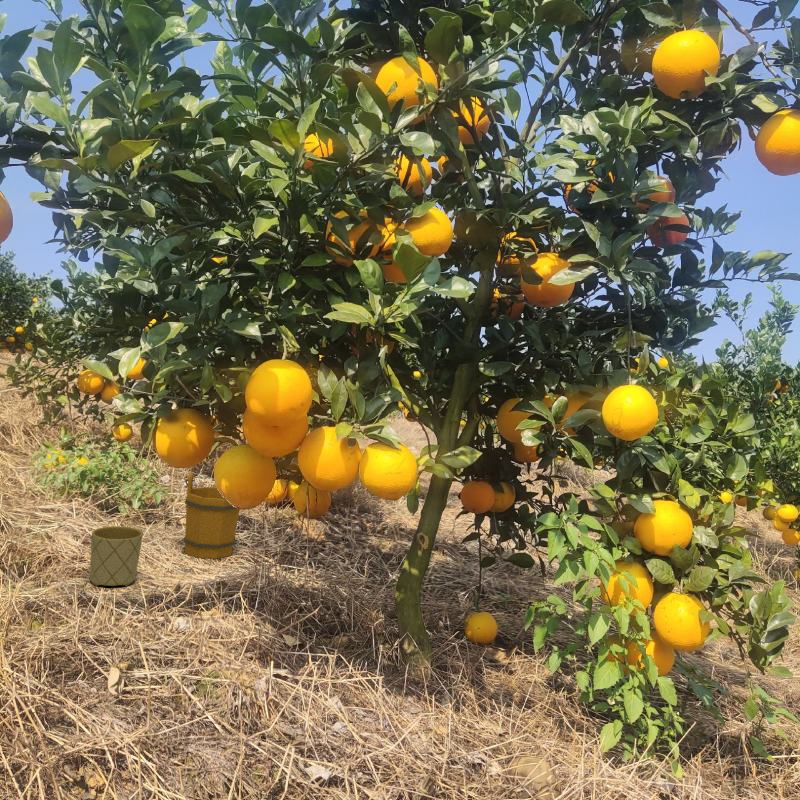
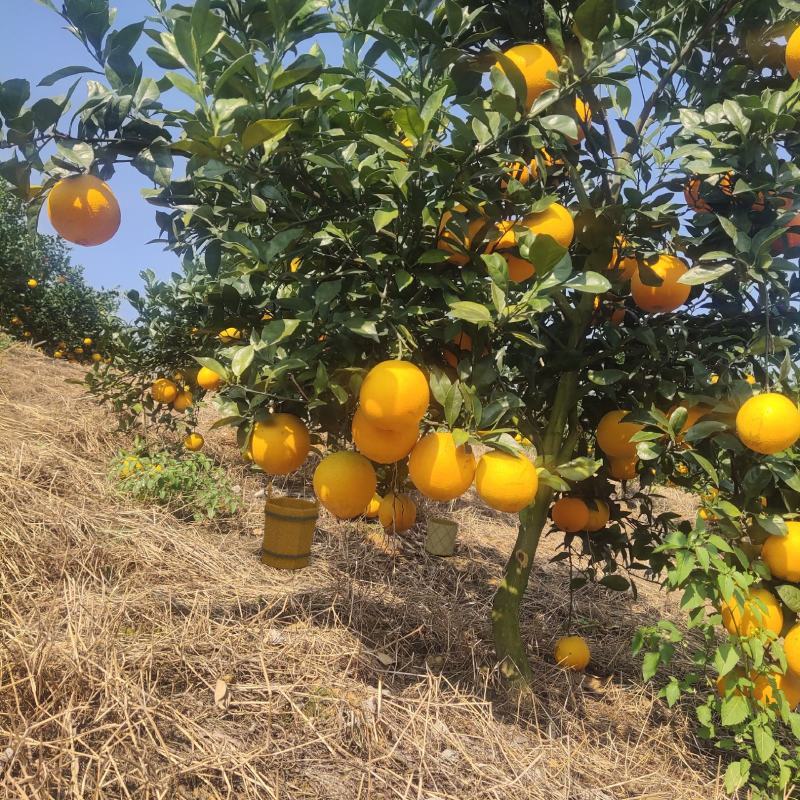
planter: present [90,526,143,586] -> present [426,518,459,556]

